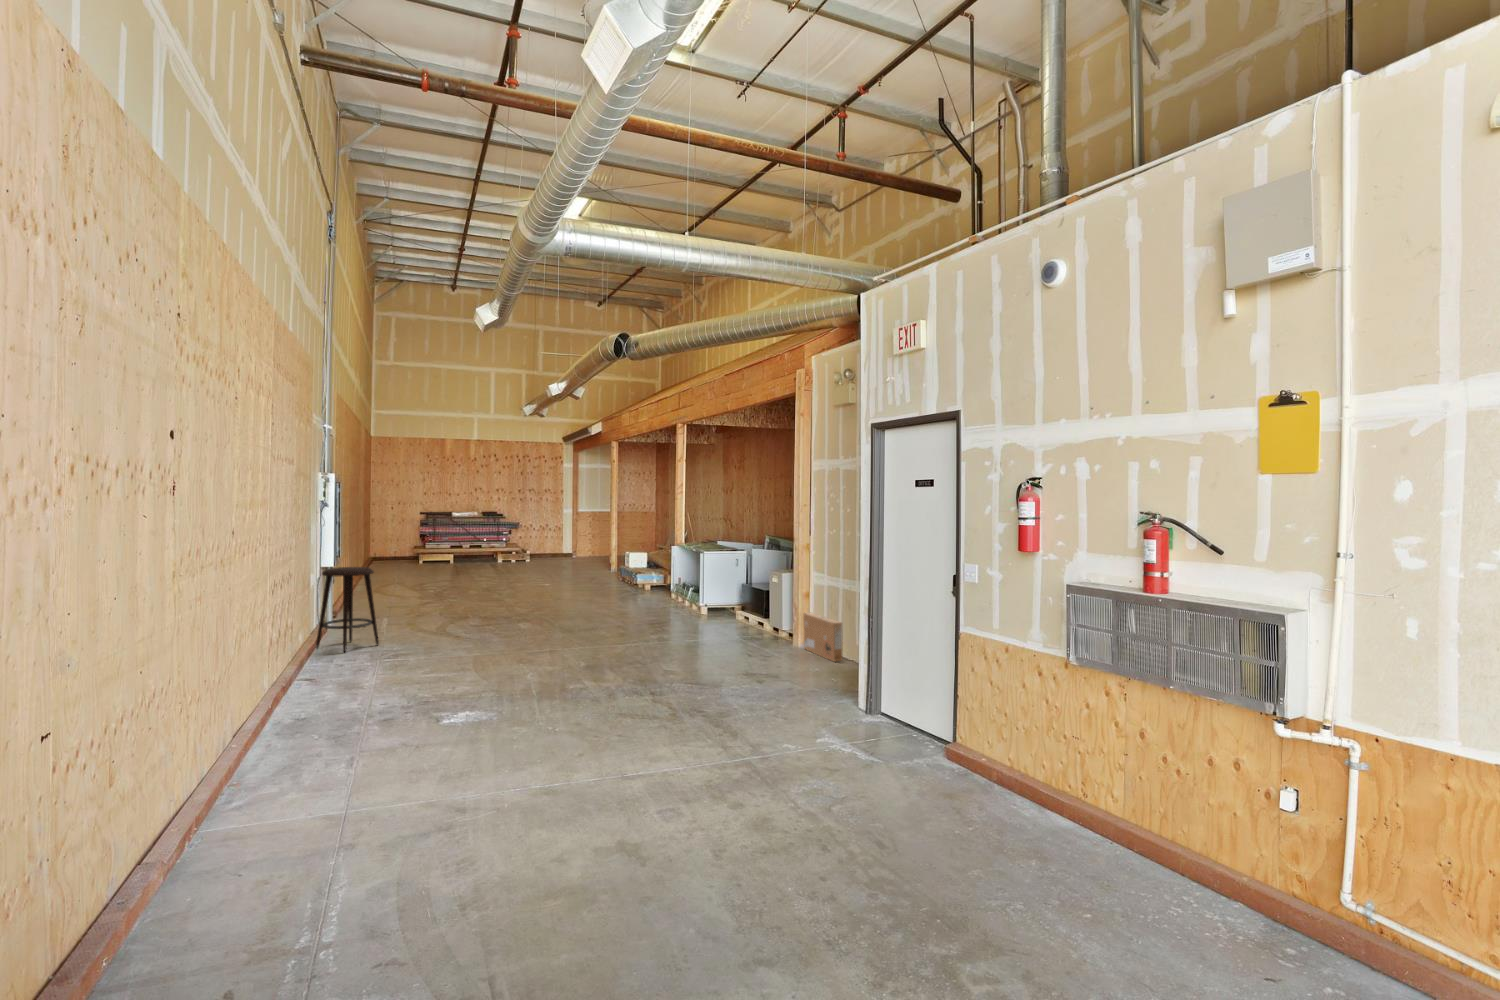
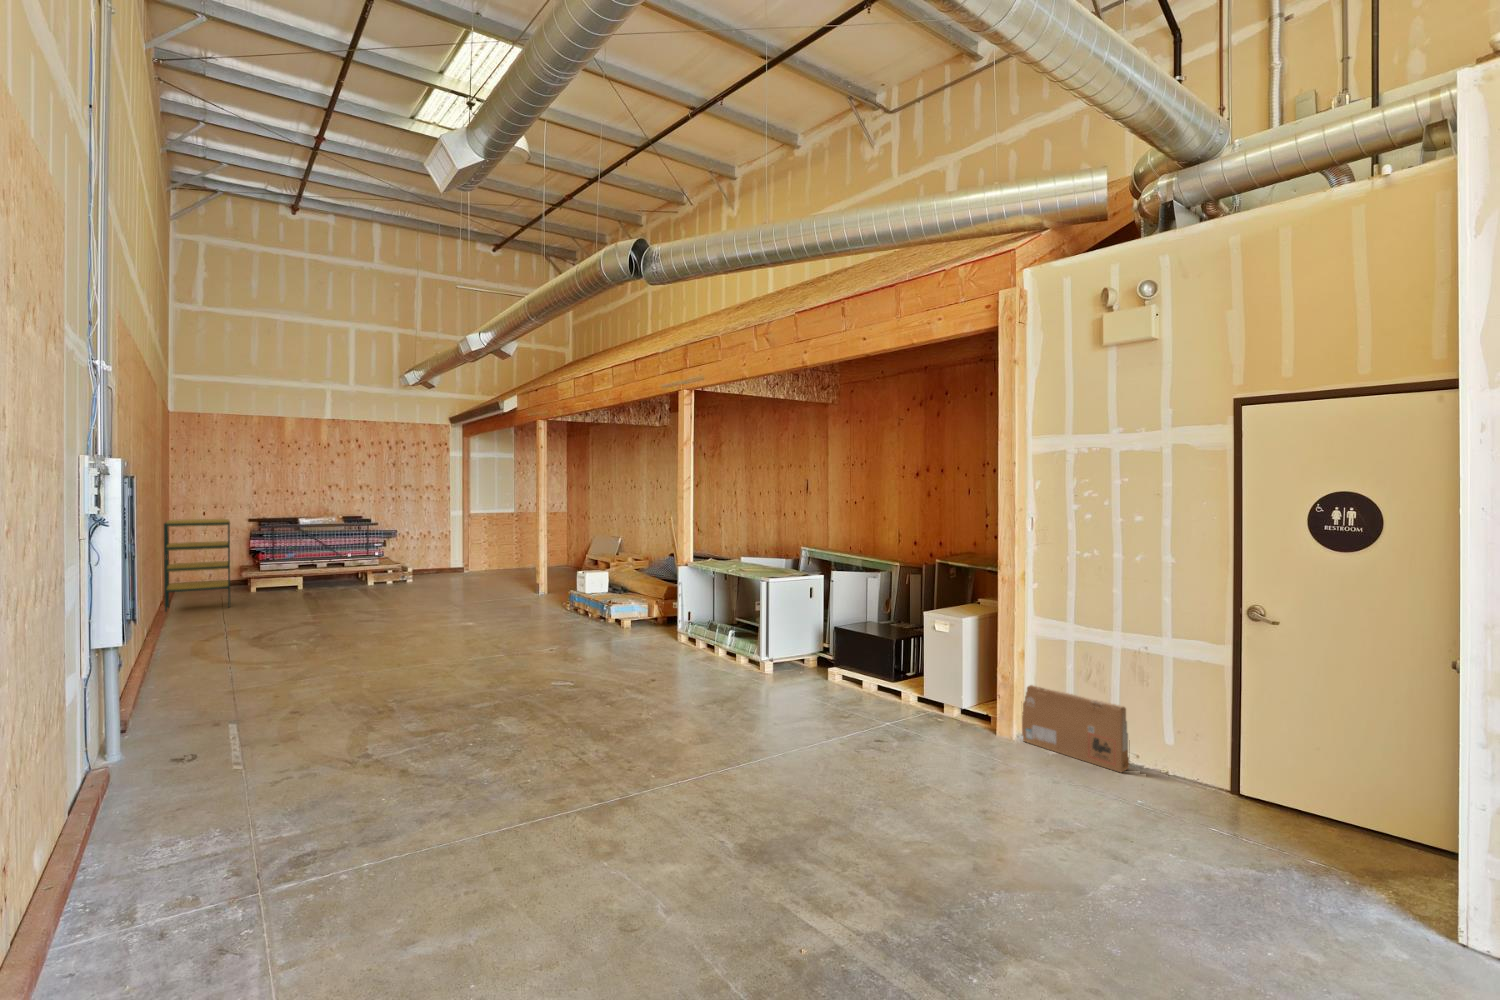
shelving unit: none [366,511,406,571] -> present [164,519,230,612]
stool: present [316,567,379,652] -> none [83,653,239,858]

